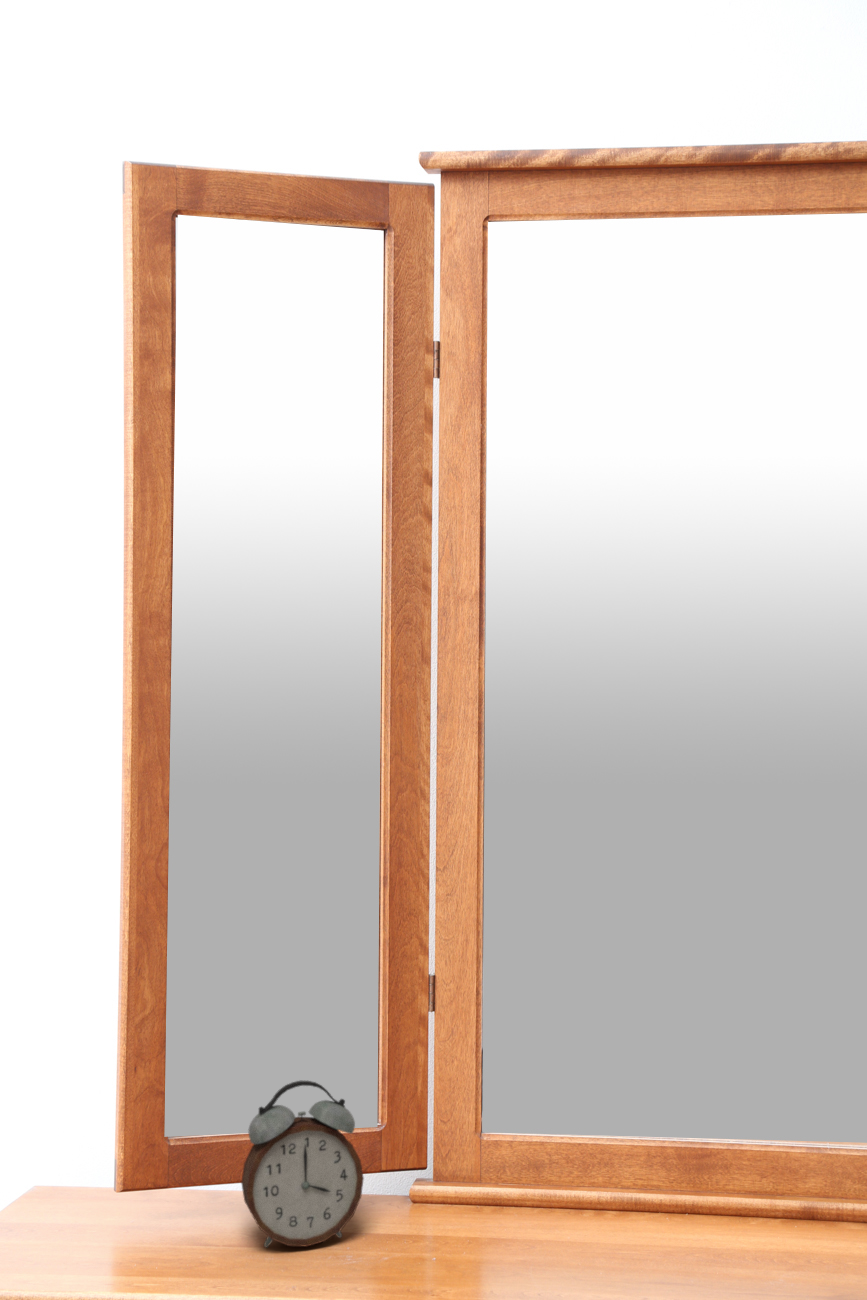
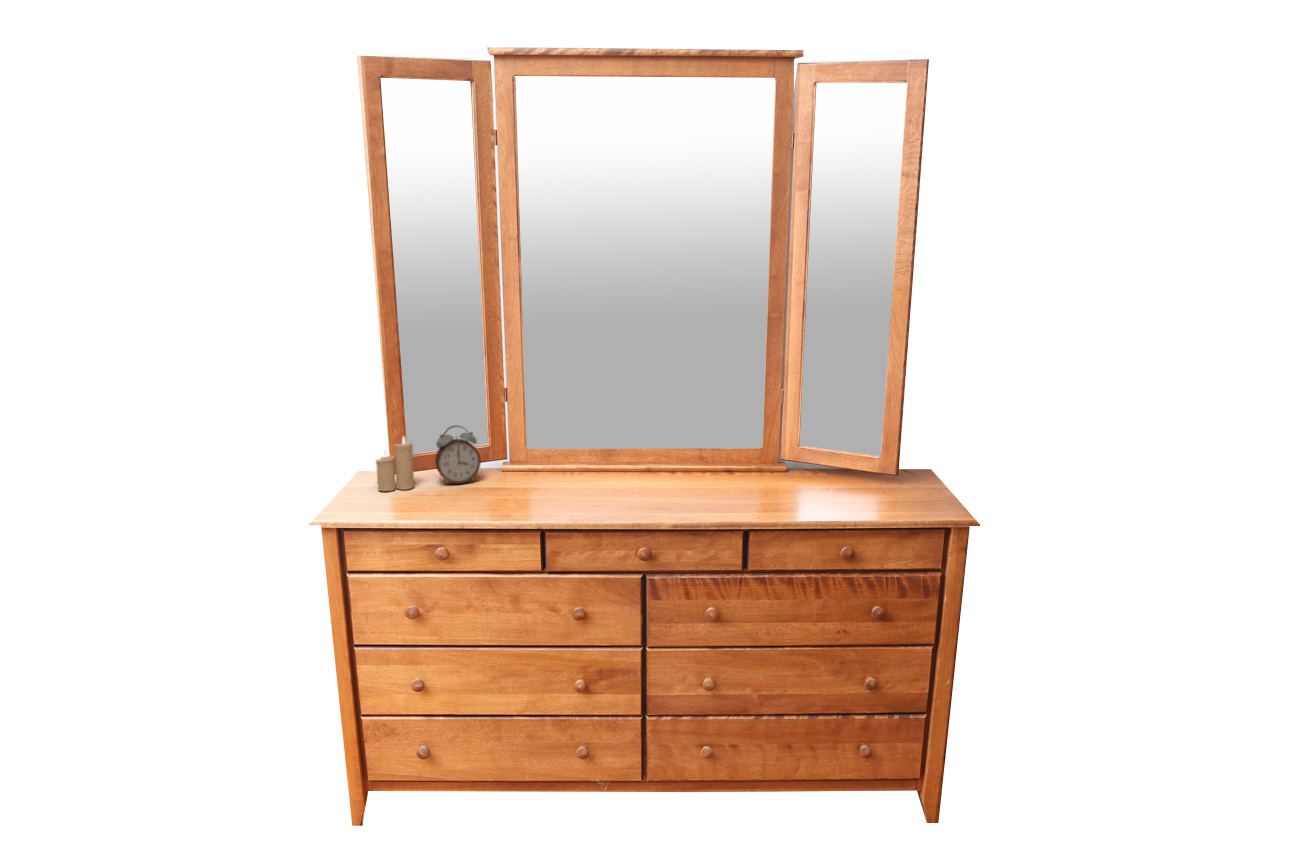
candle: none [83,1110,185,1270] -> present [376,437,414,491]

